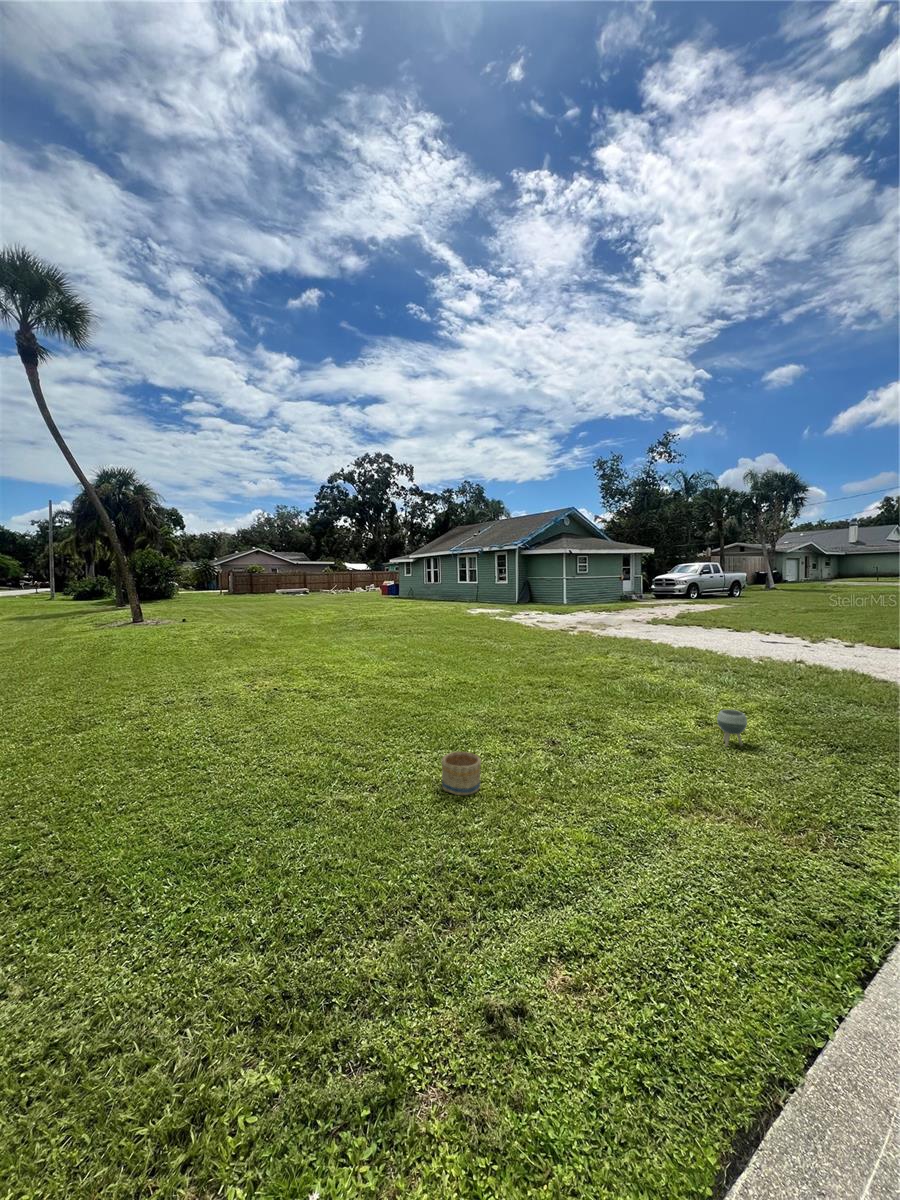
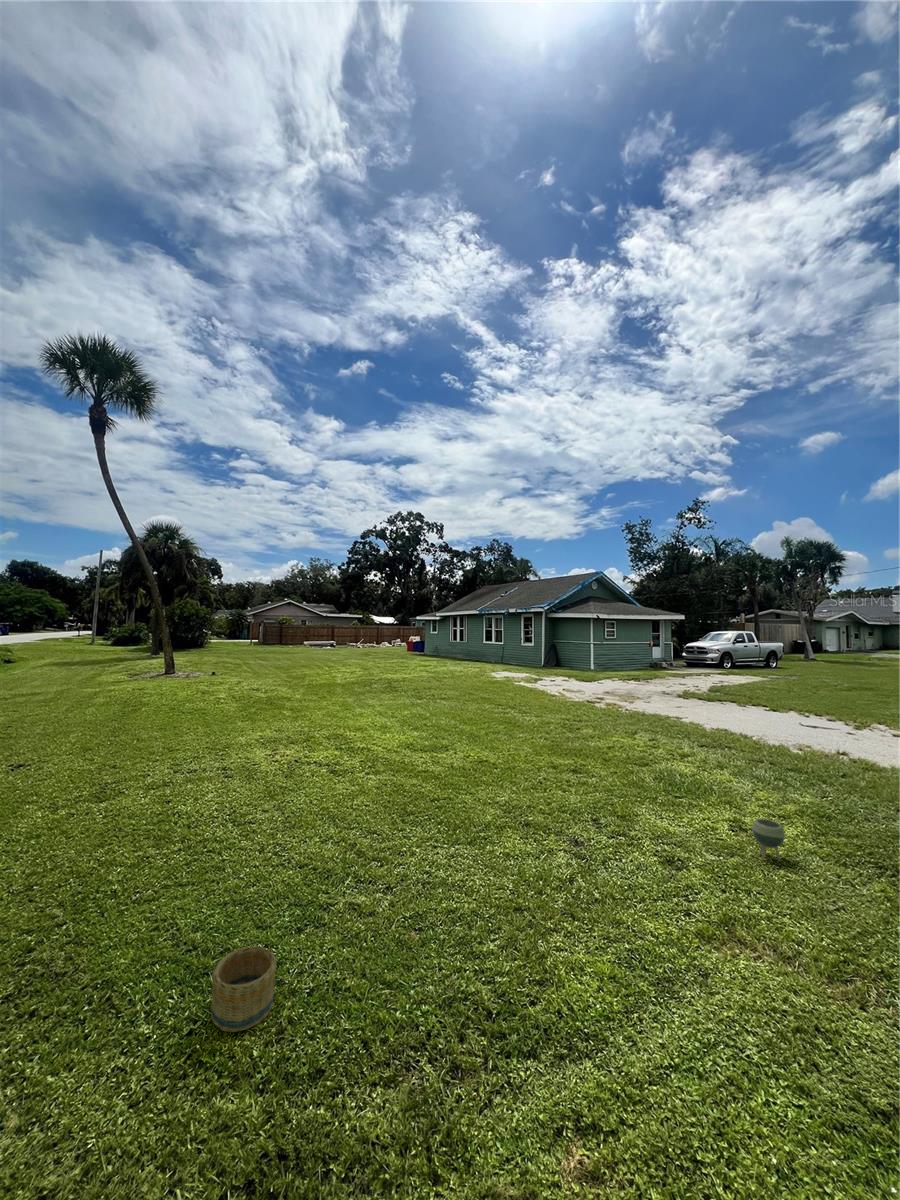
basket: present [441,752,481,795] -> present [211,946,276,1032]

